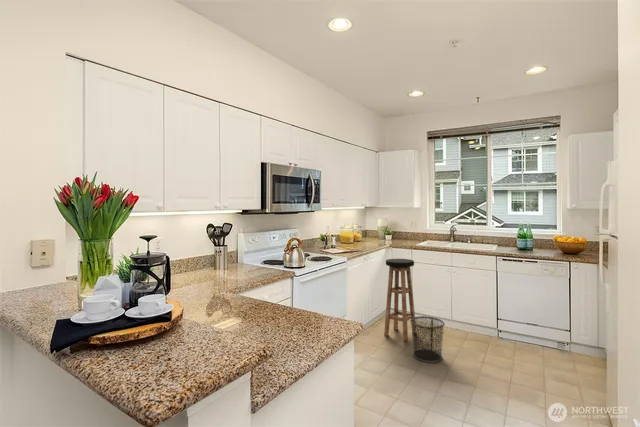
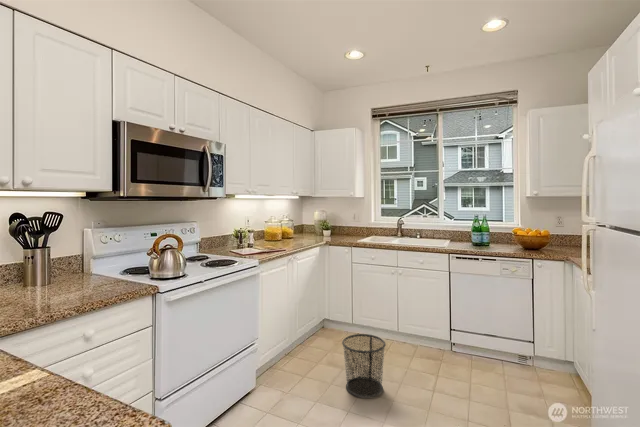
bar stool: present [384,259,415,341] -> none [314,259,355,364]

